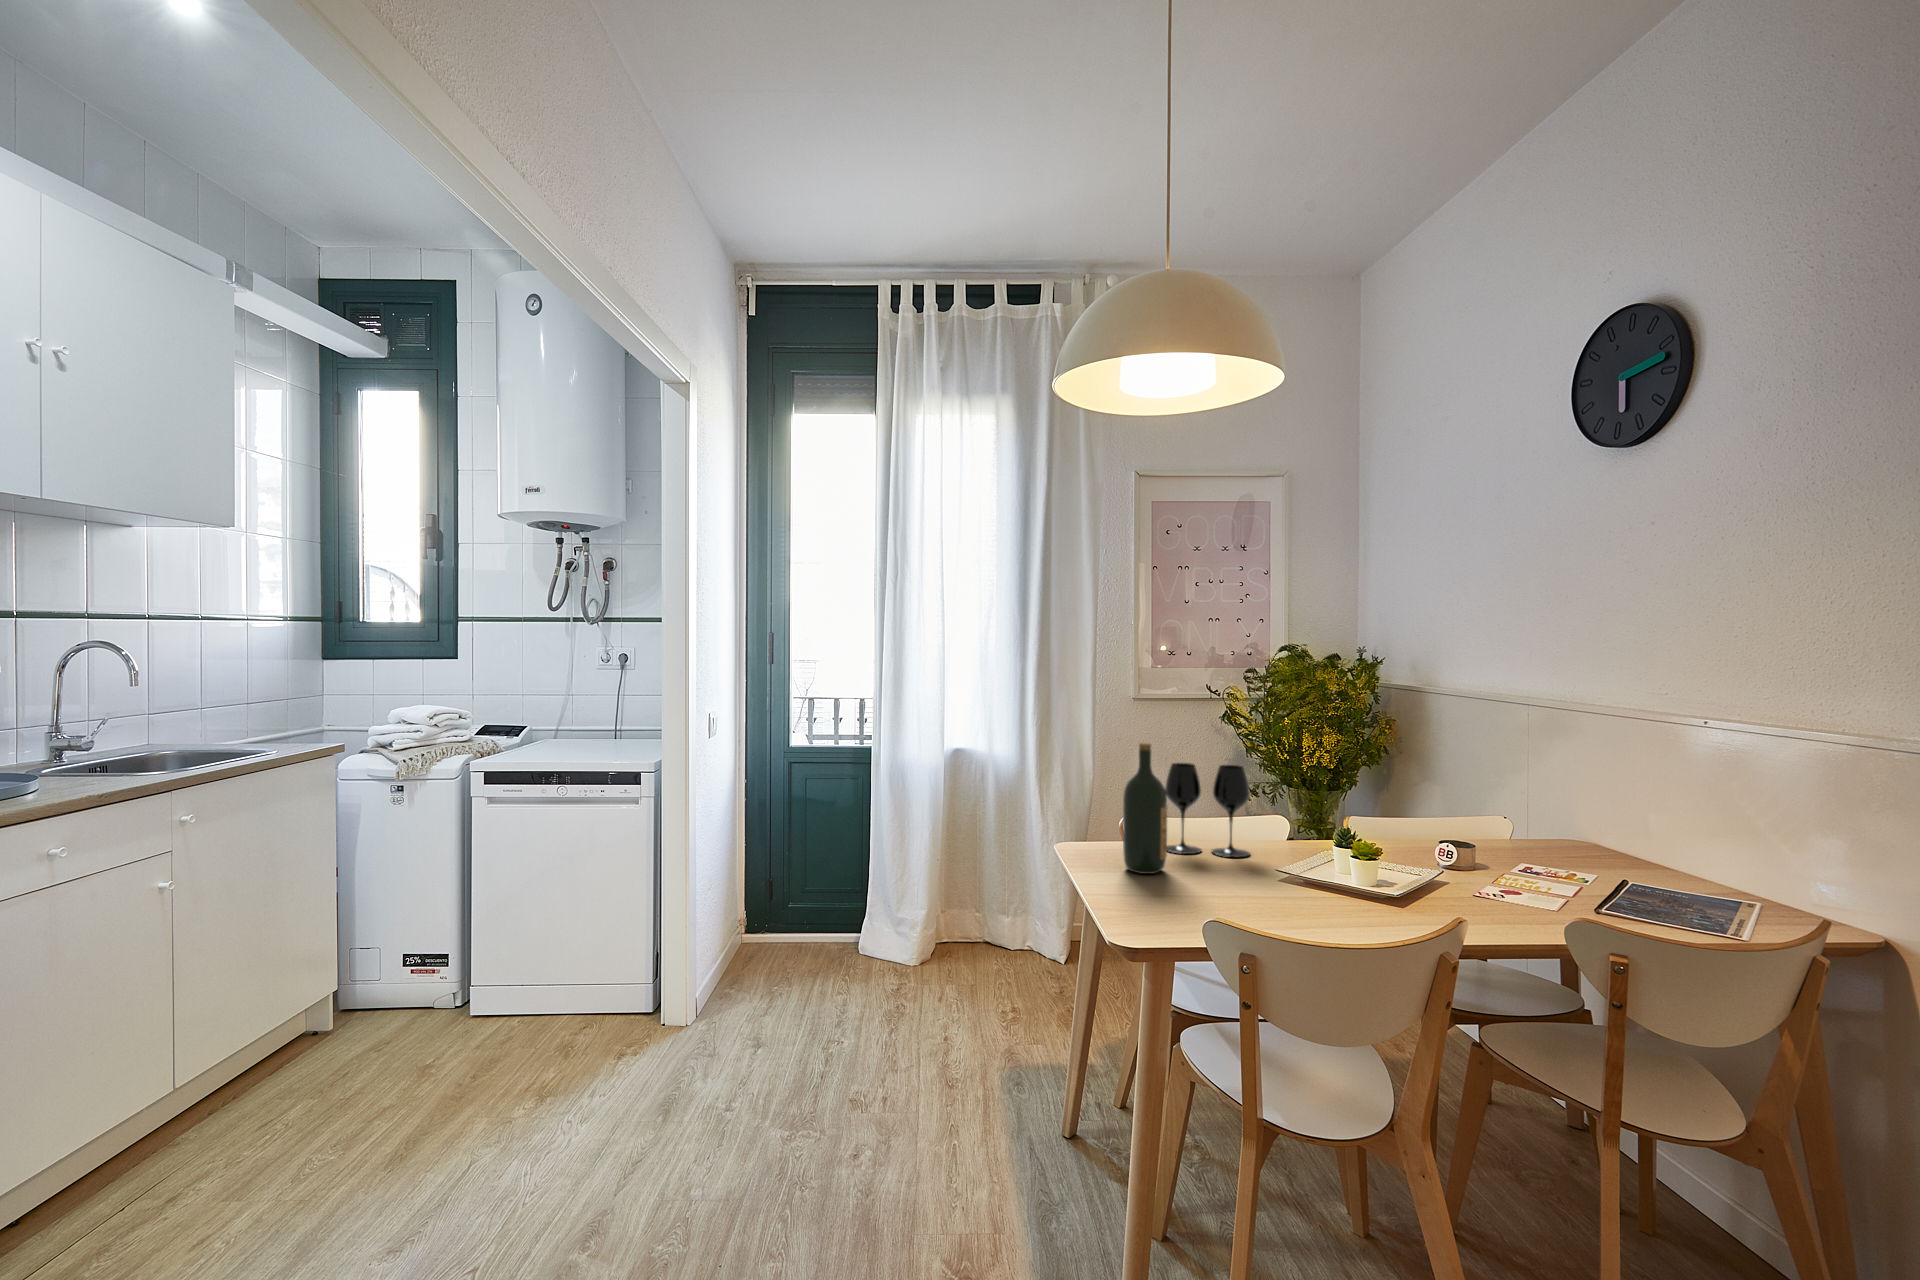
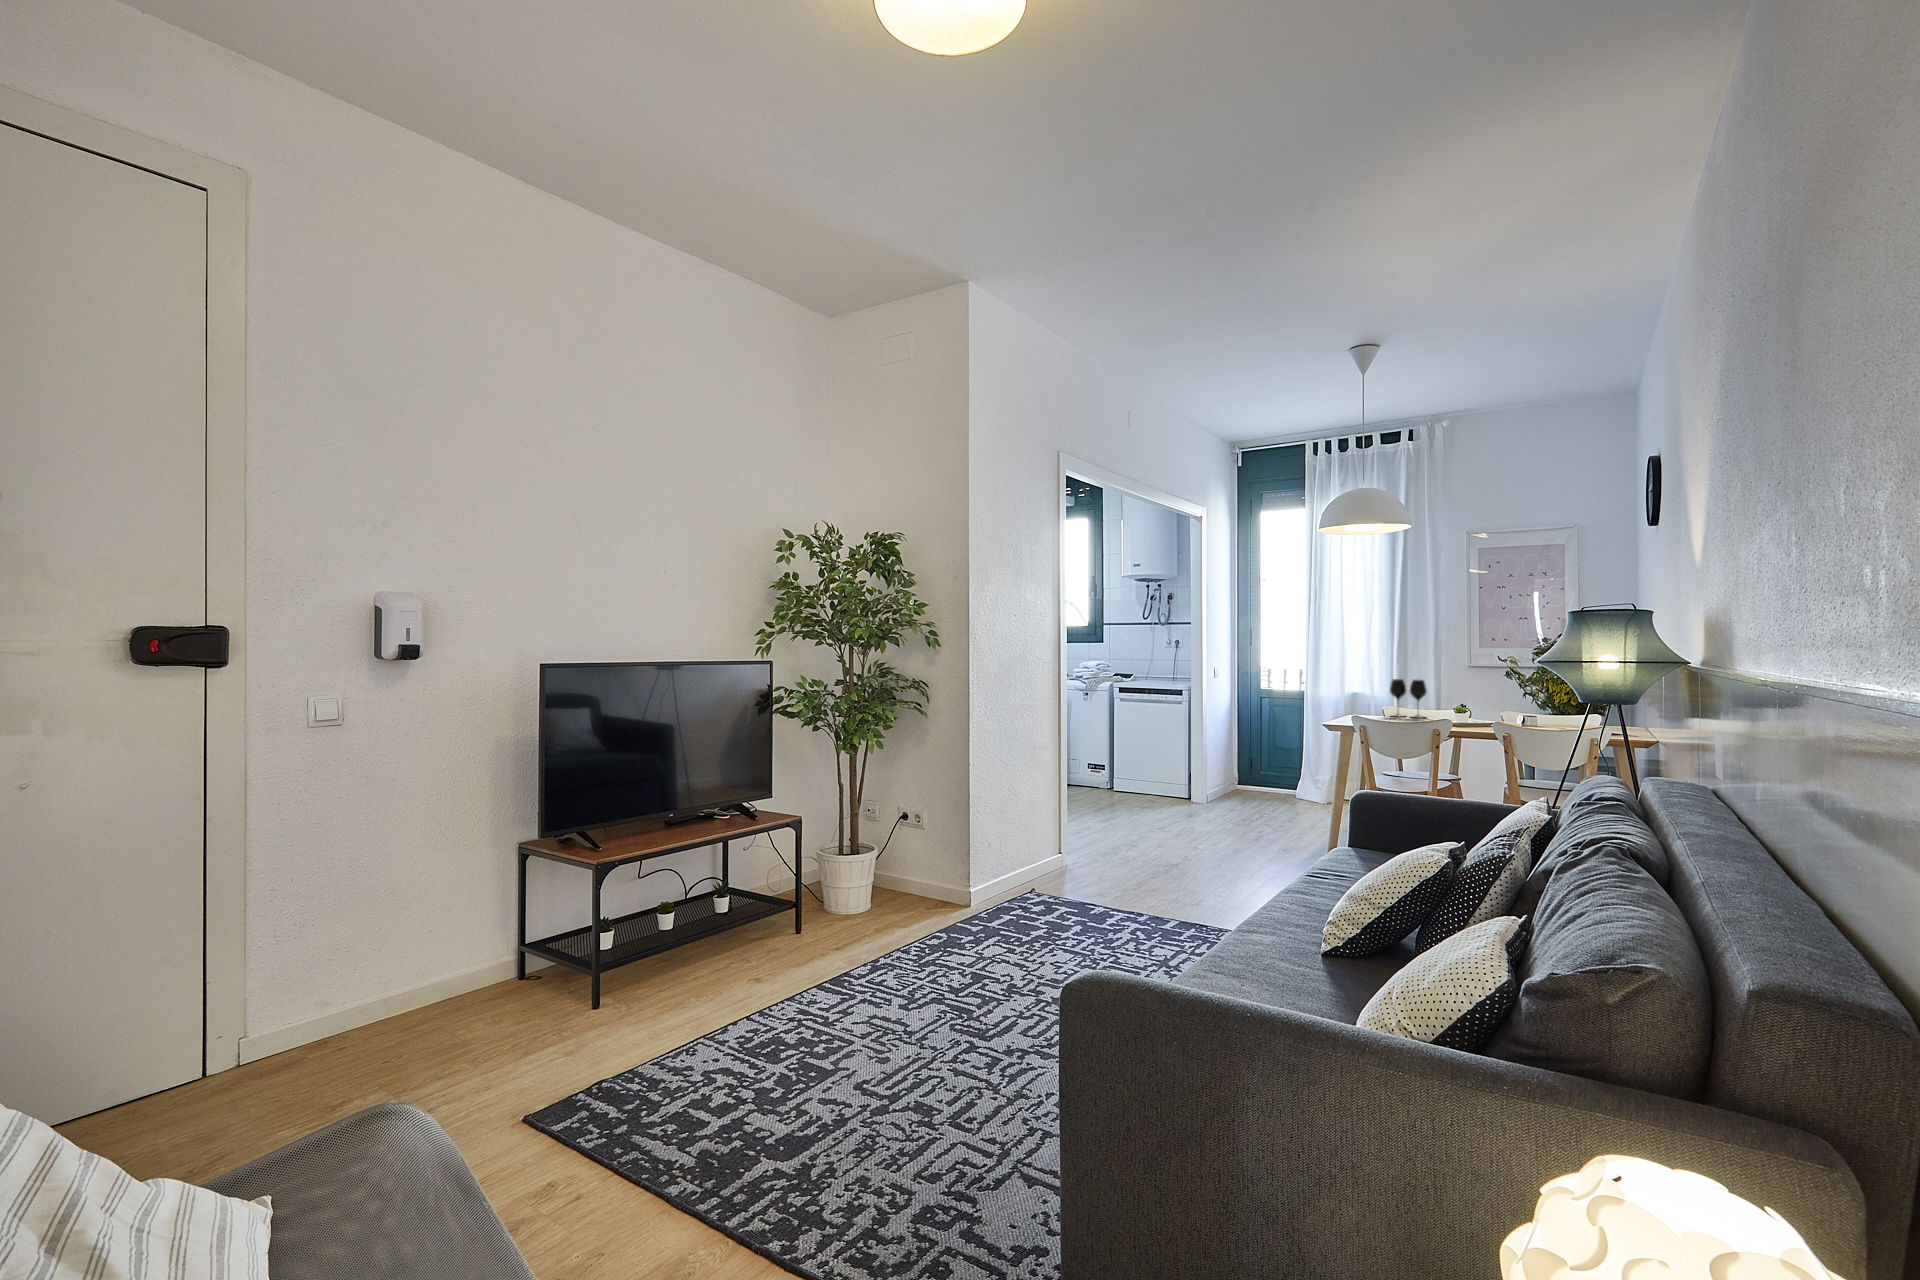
wine bottle: present [1123,743,1167,874] -> none [1357,667,1376,718]

